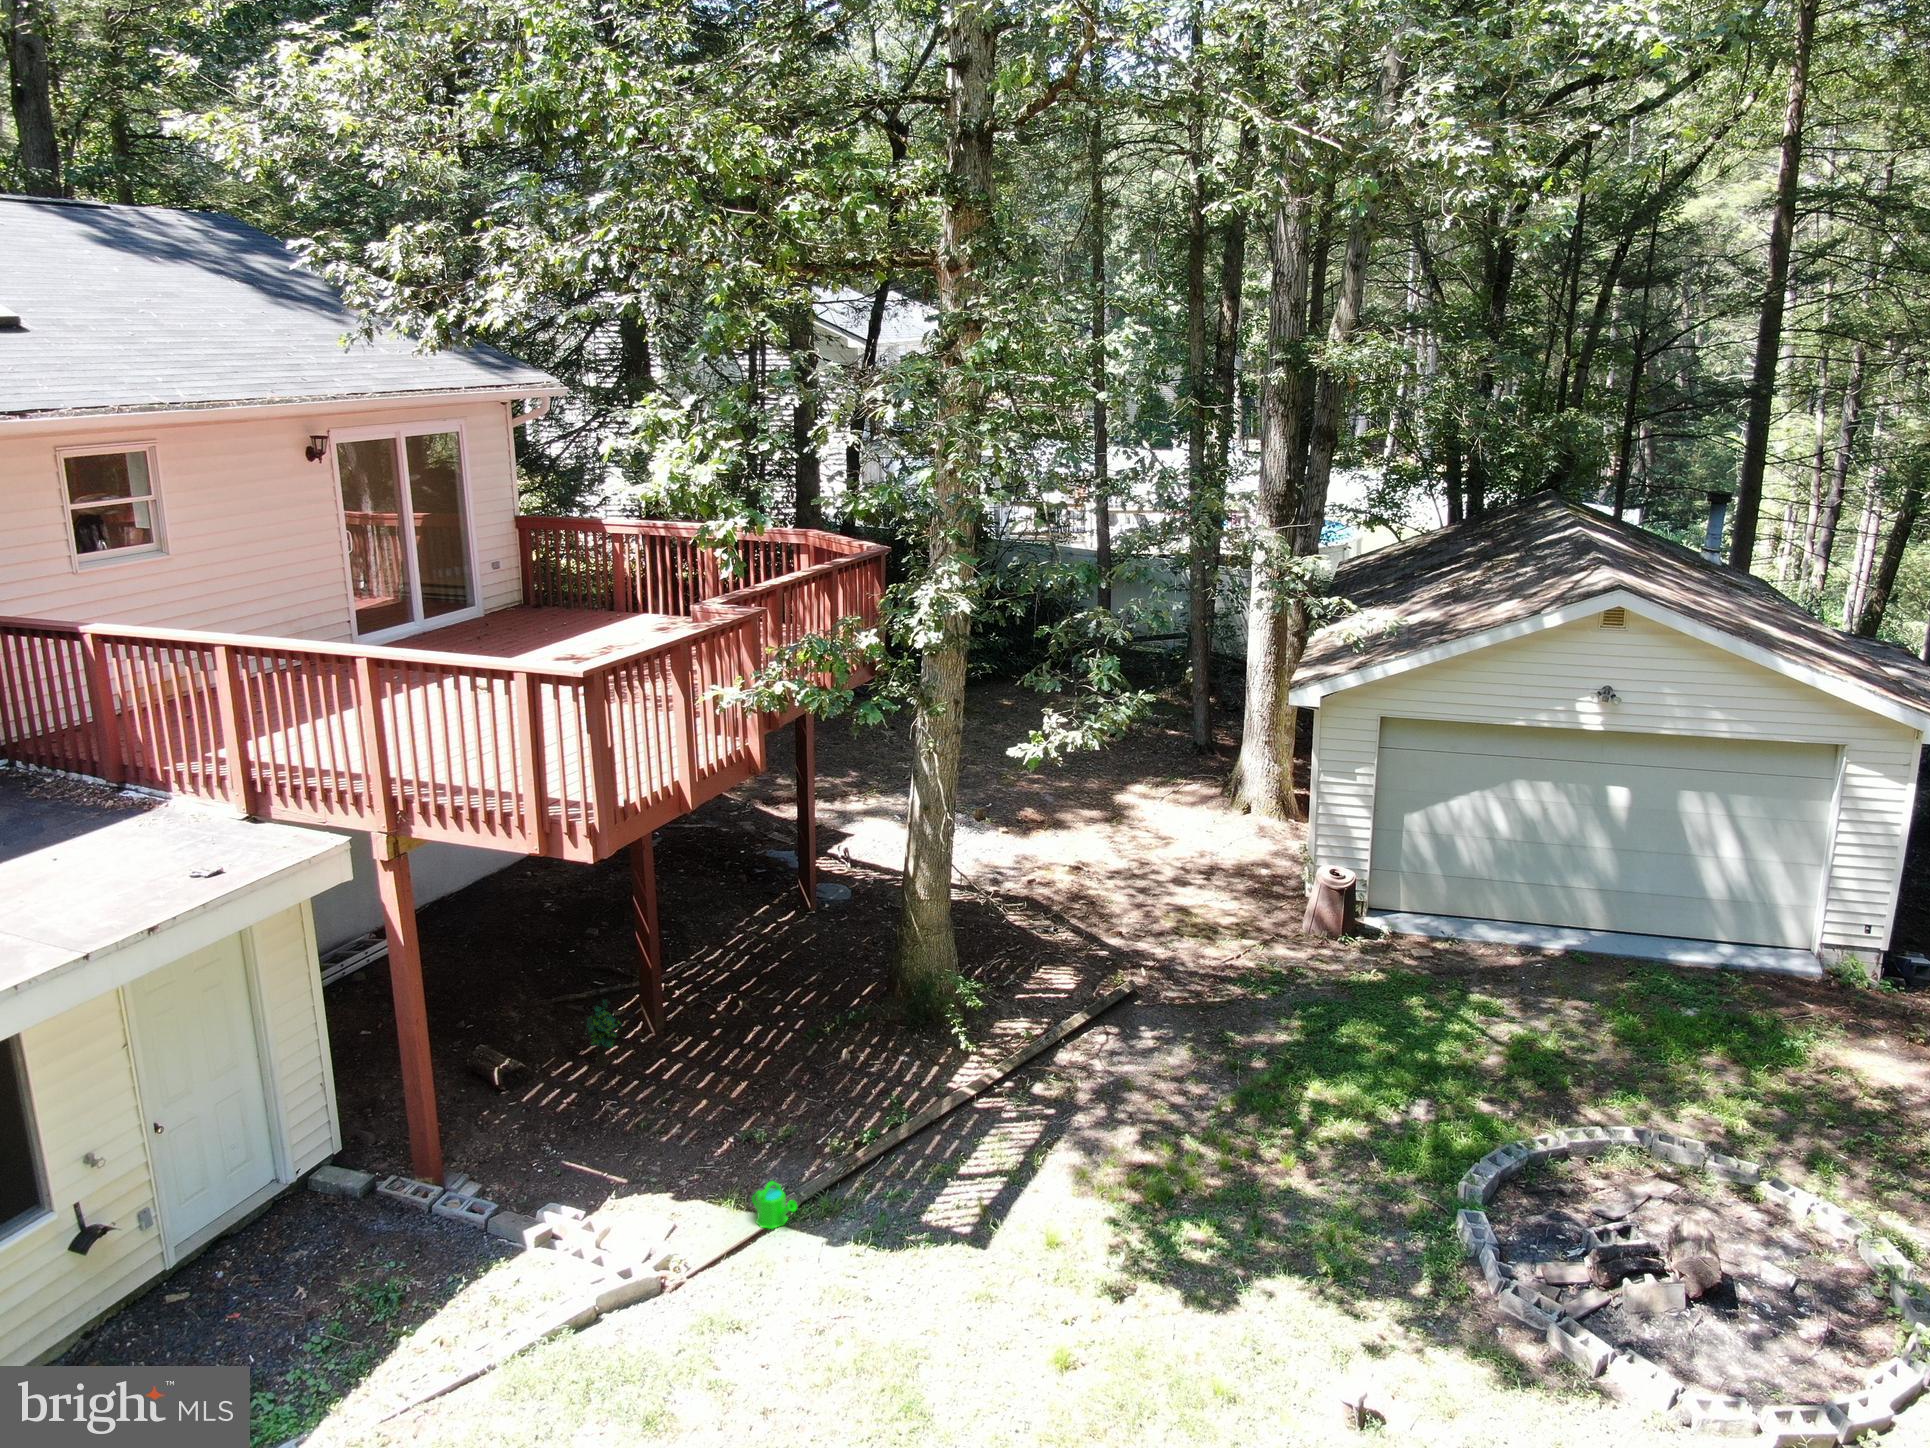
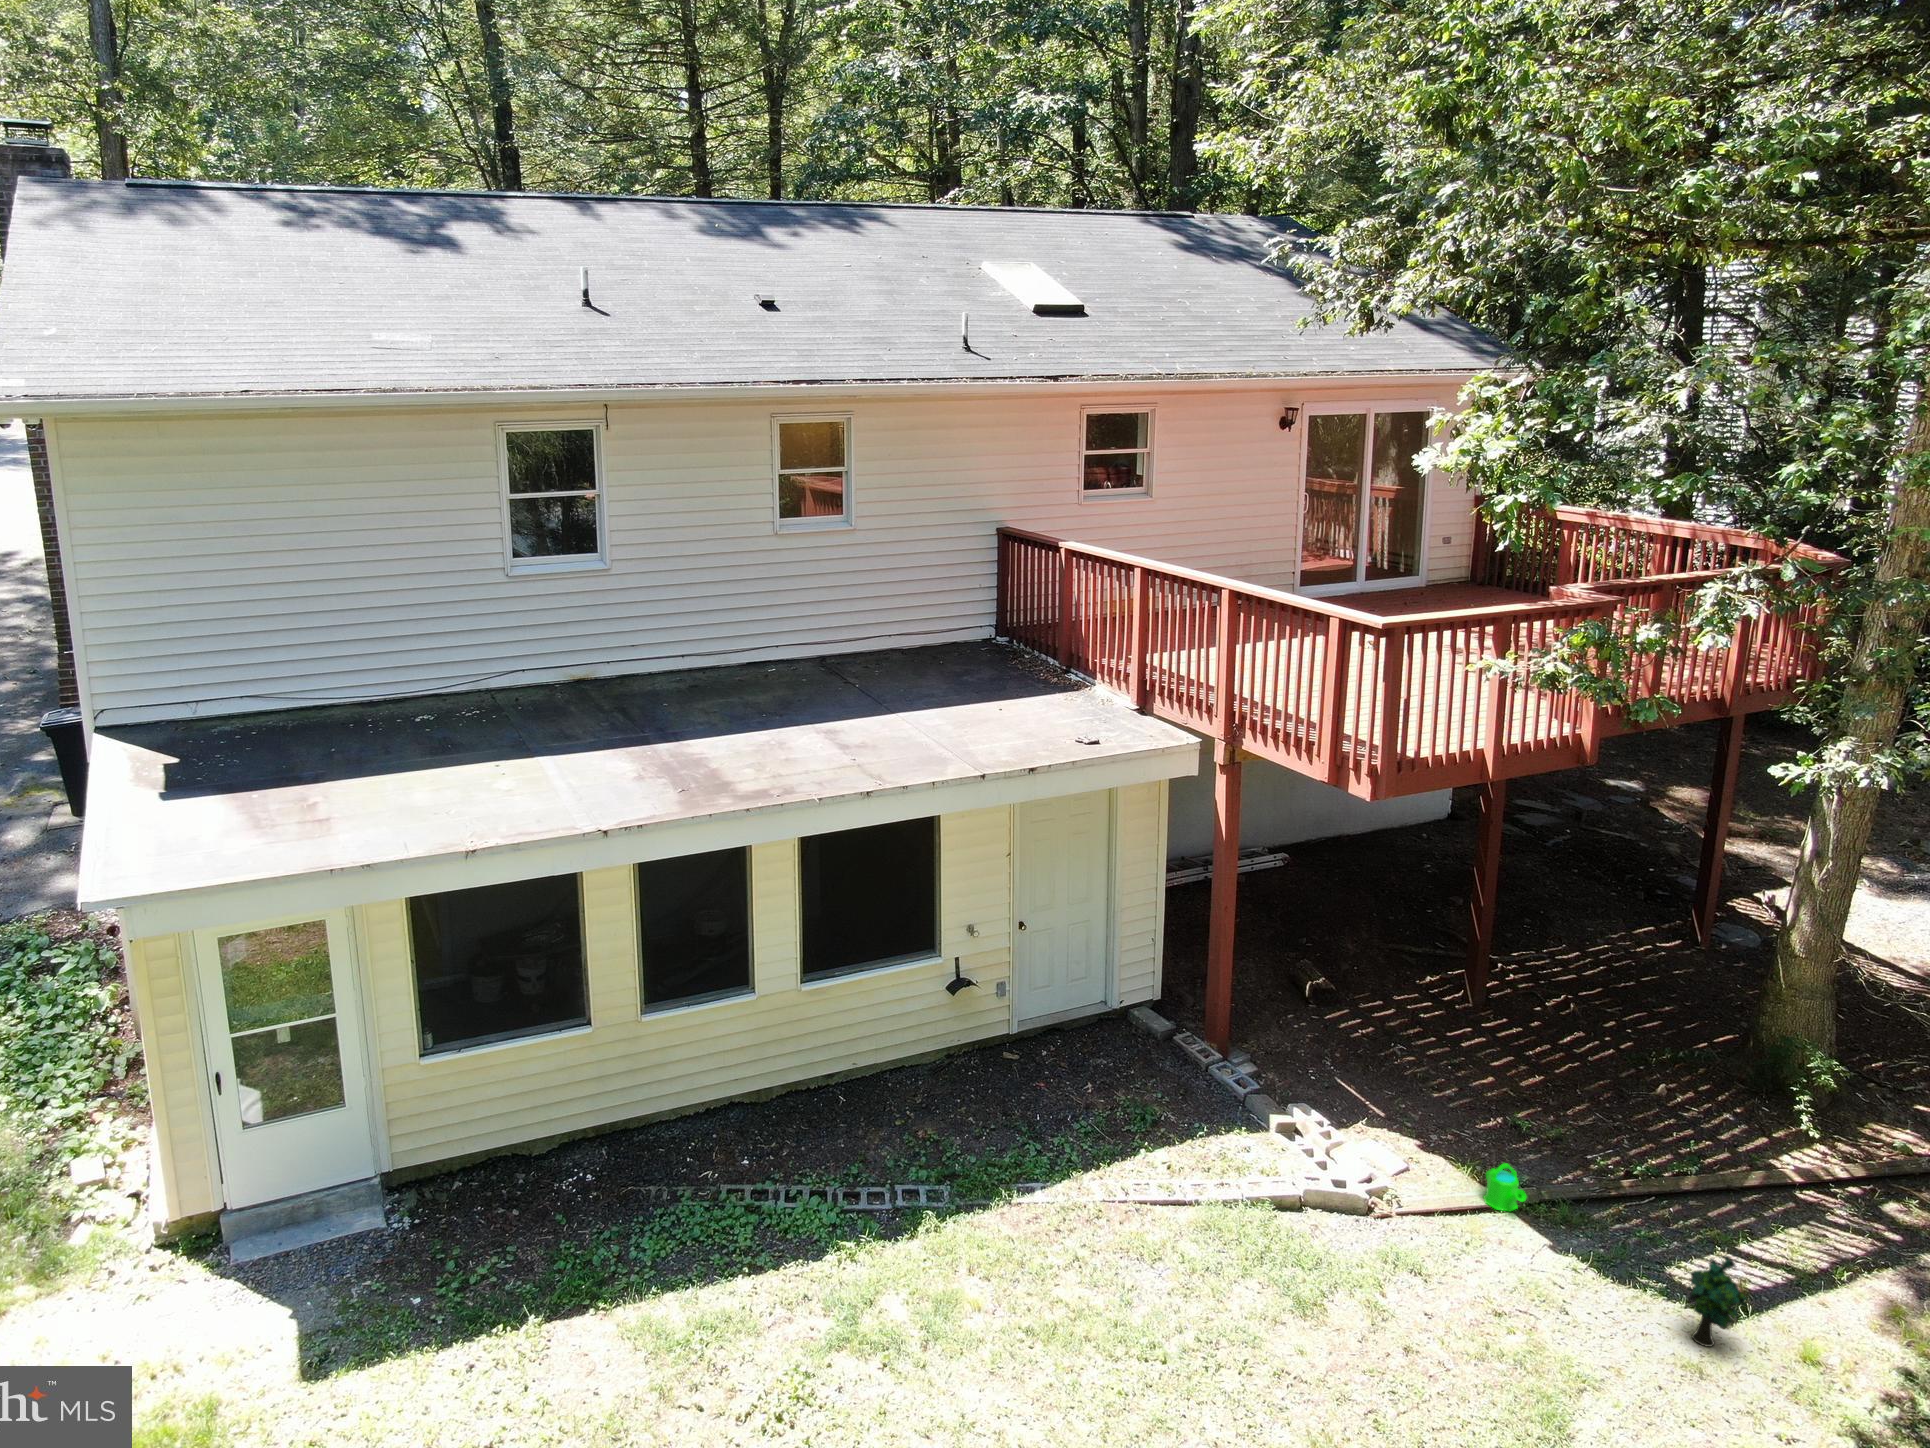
decorative plant: present [582,999,623,1067] -> present [1687,1256,1747,1347]

